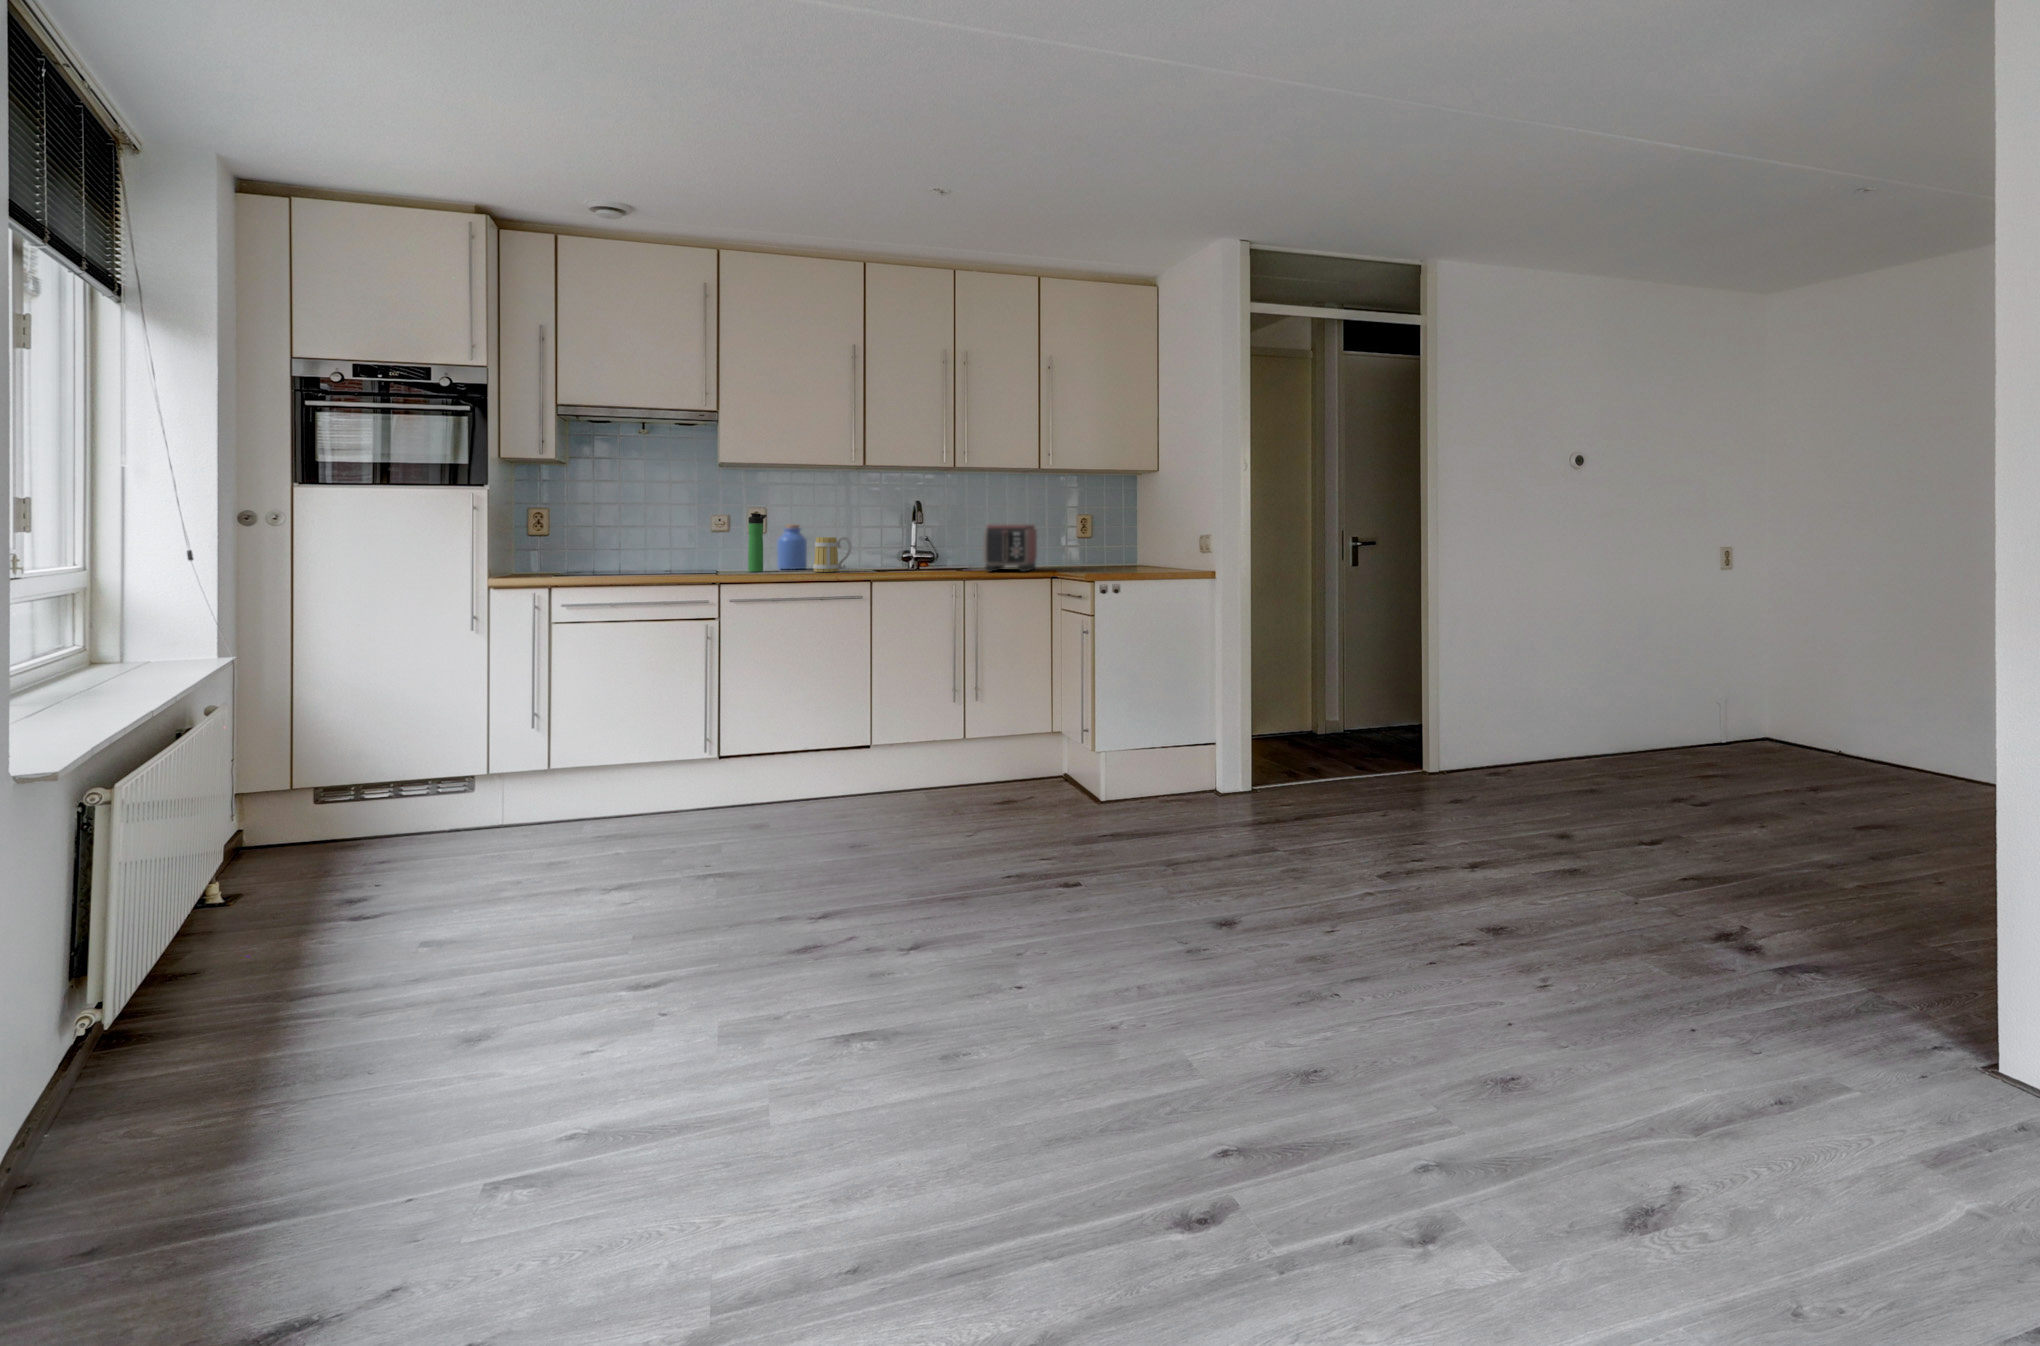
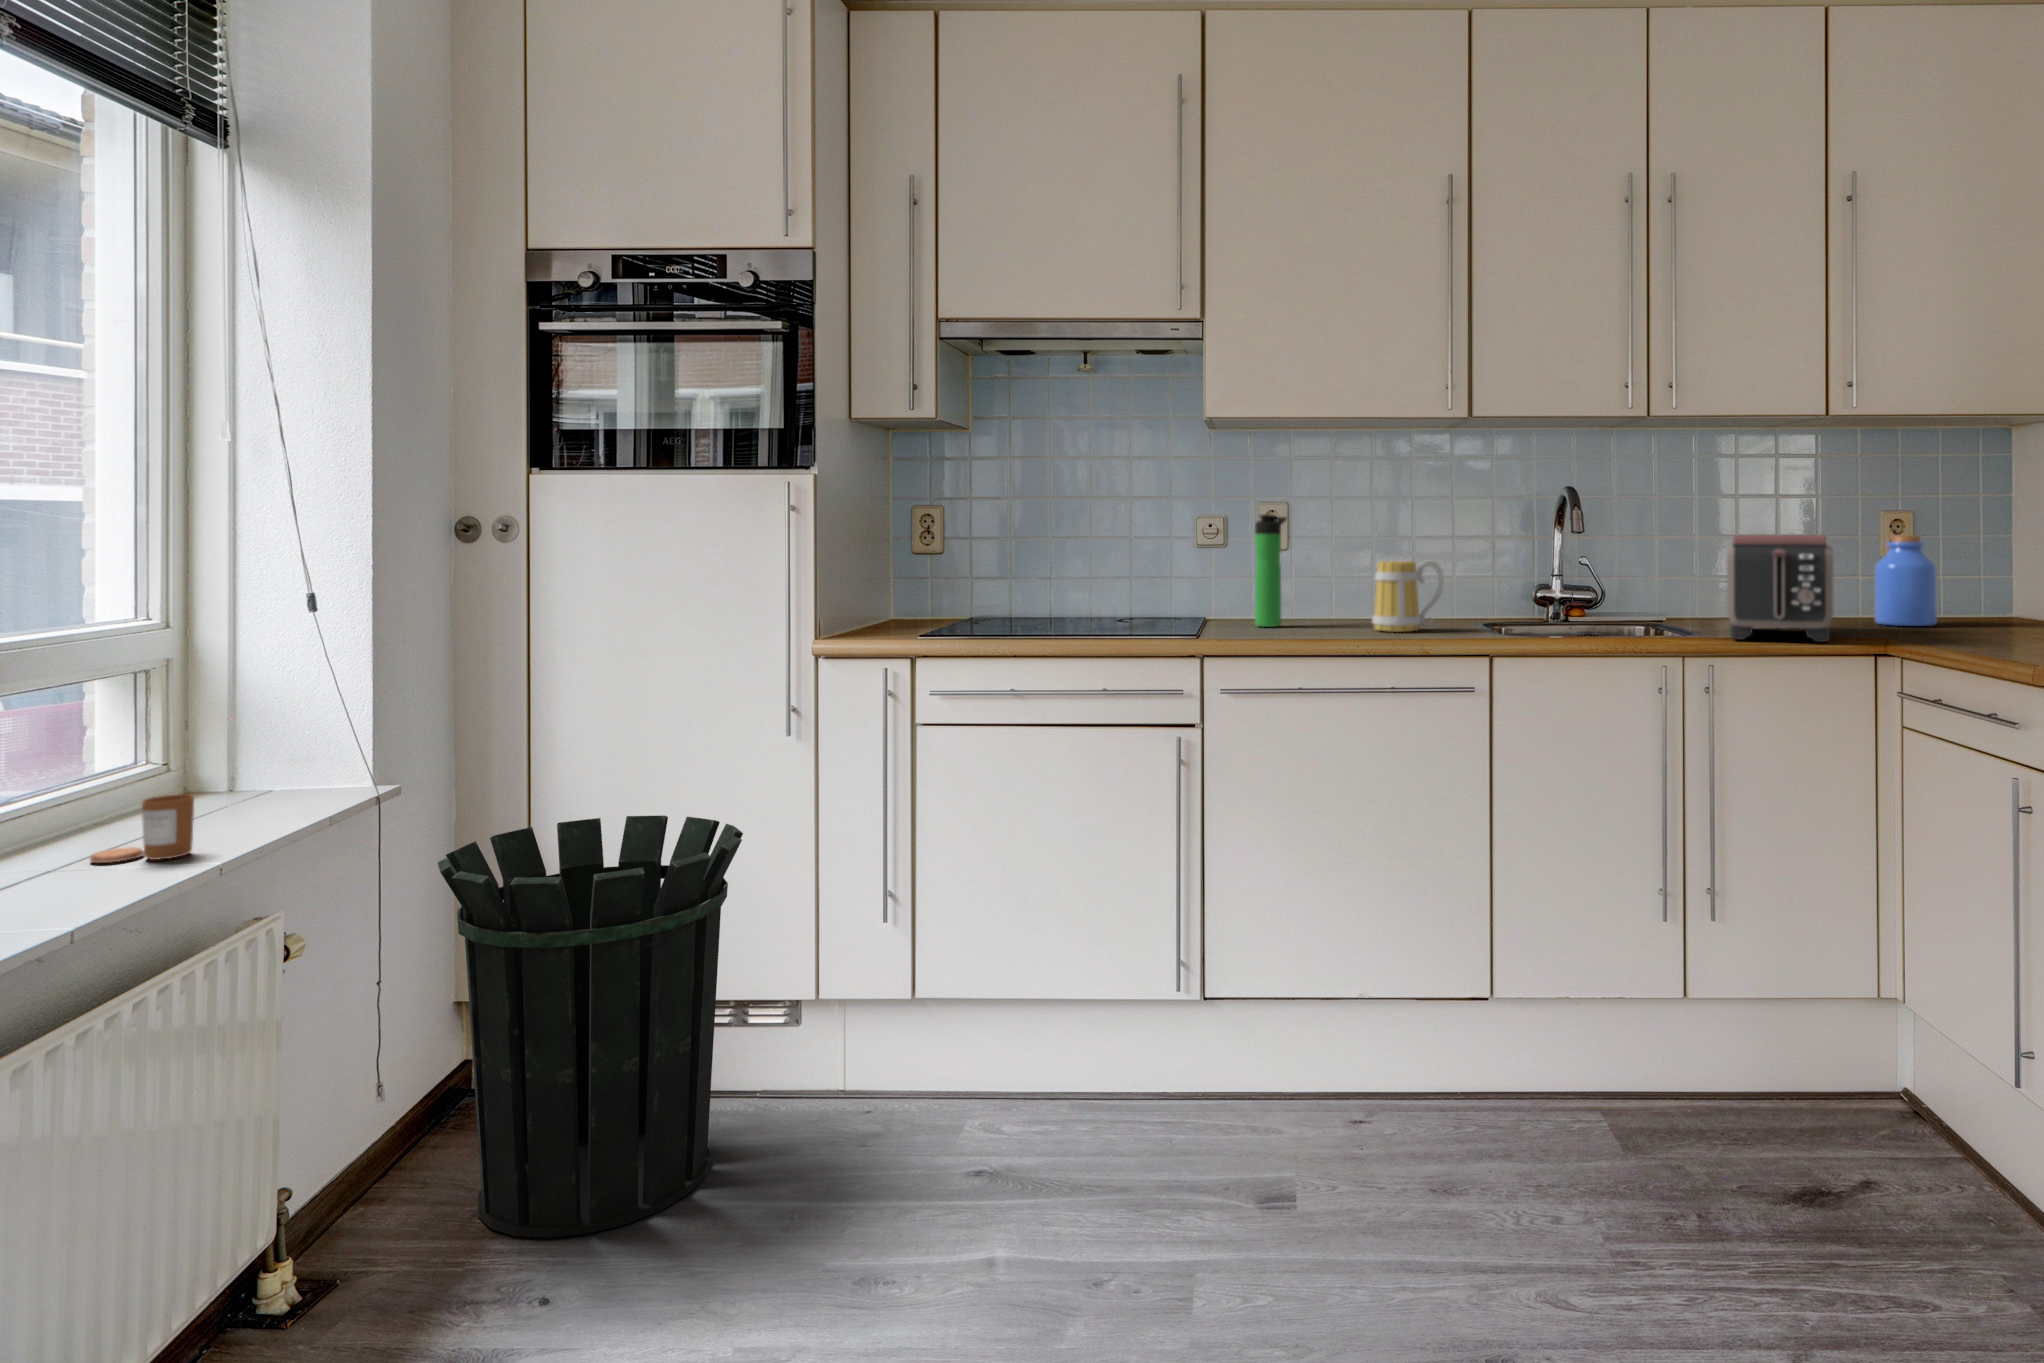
jar: present [777,525,807,569] -> present [1875,535,1937,626]
candle: none [111,648,172,681] -> present [90,794,194,863]
waste bin: none [270,676,456,882] -> present [438,815,743,1238]

